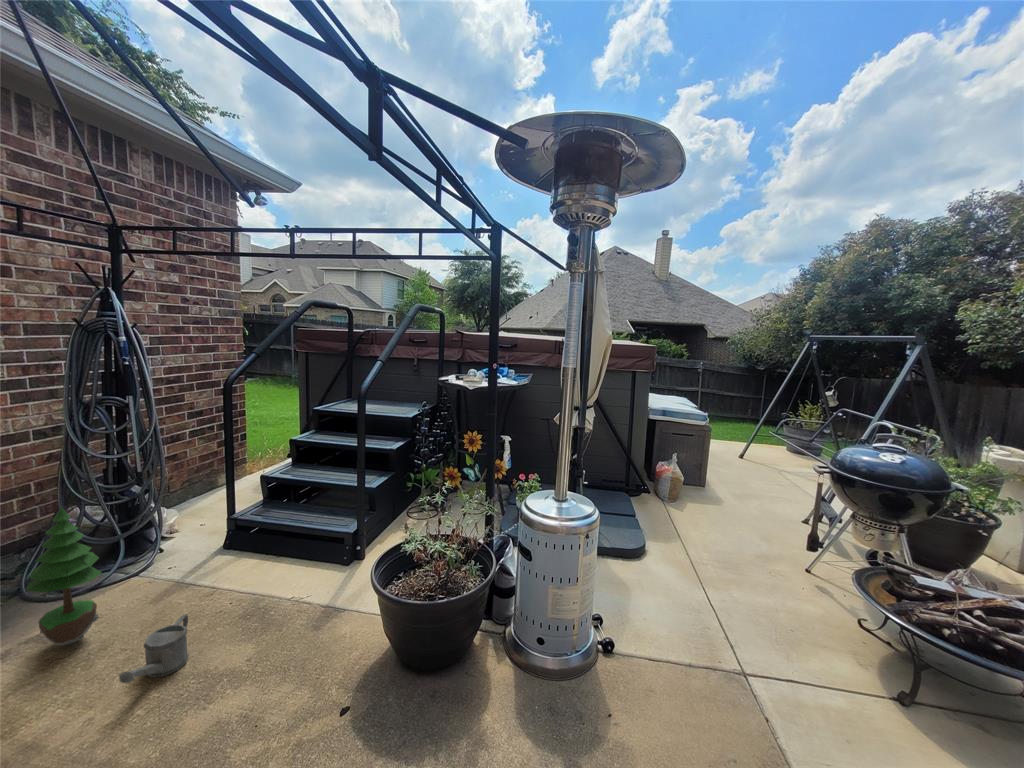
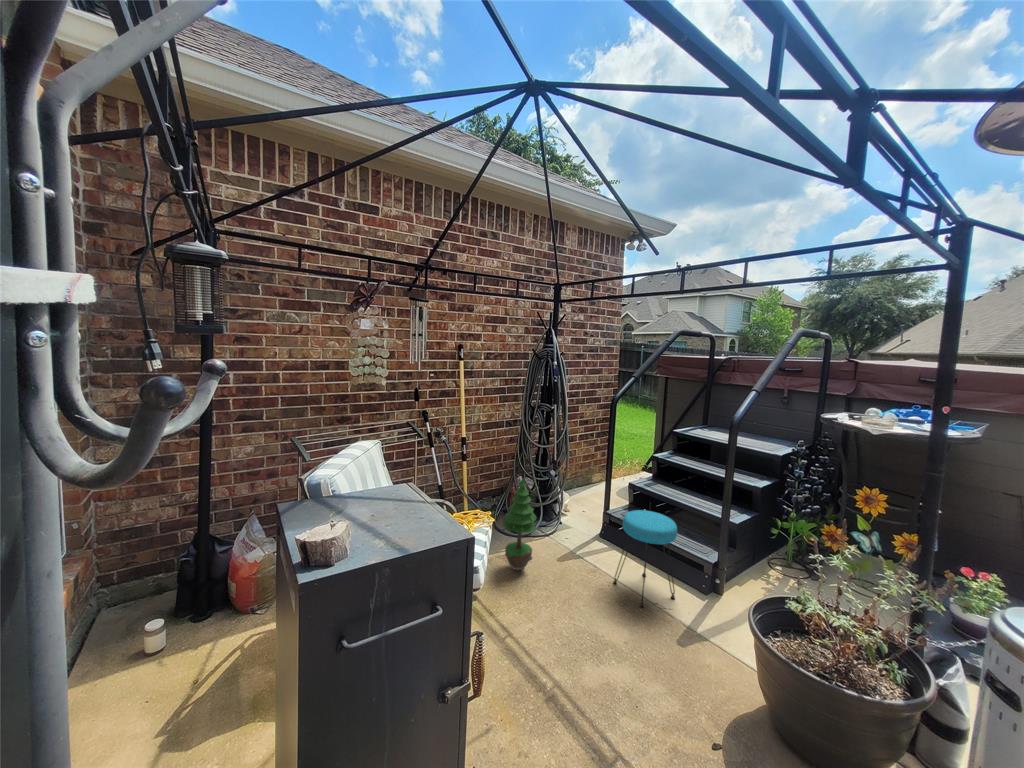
stool: none [237,501,314,611] -> present [613,510,677,607]
watering can: present [119,615,188,683] -> none [549,581,586,624]

